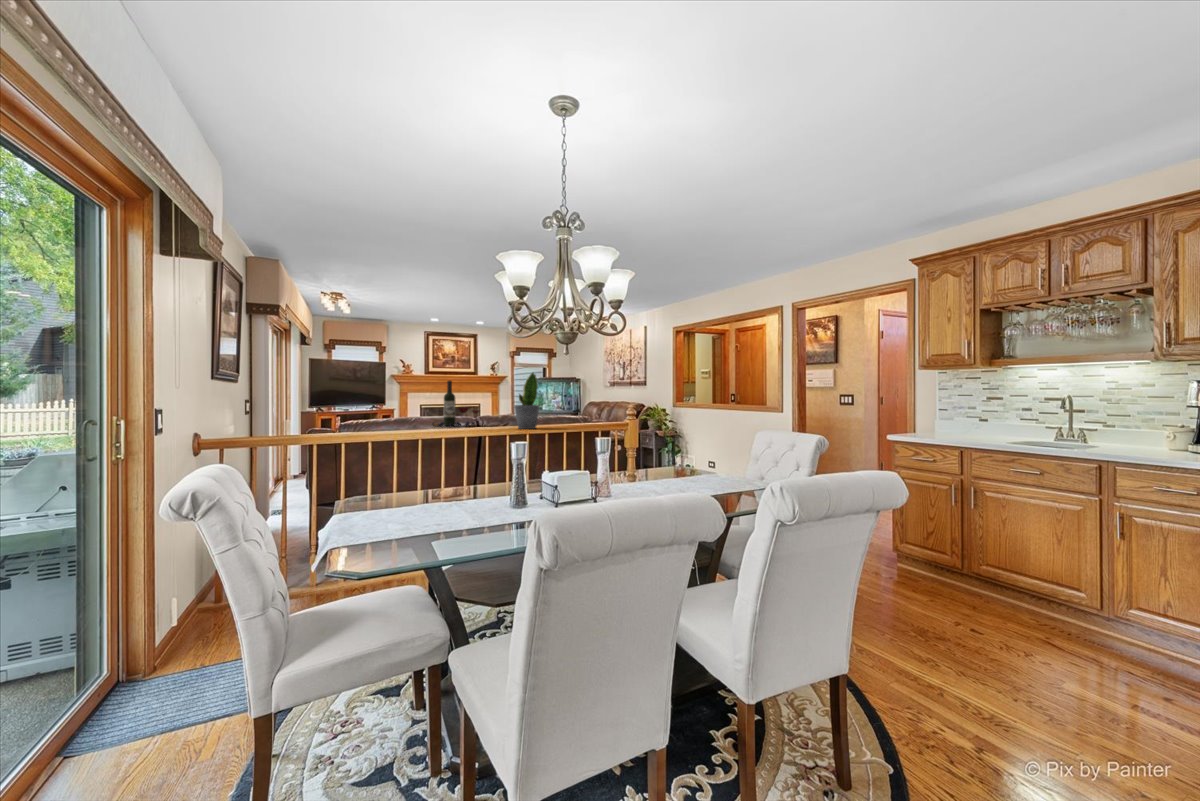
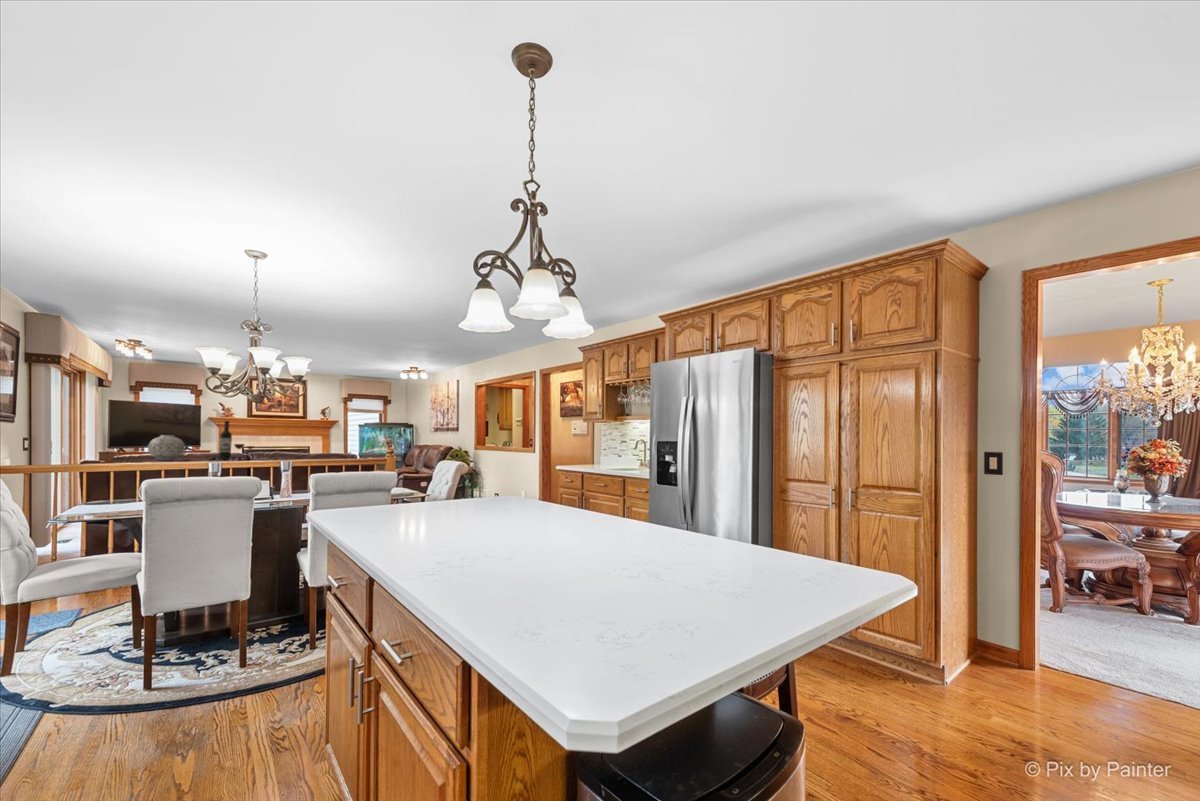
potted plant: present [514,372,539,429] -> none [278,414,302,461]
vase: none [374,399,411,428] -> present [148,435,185,460]

